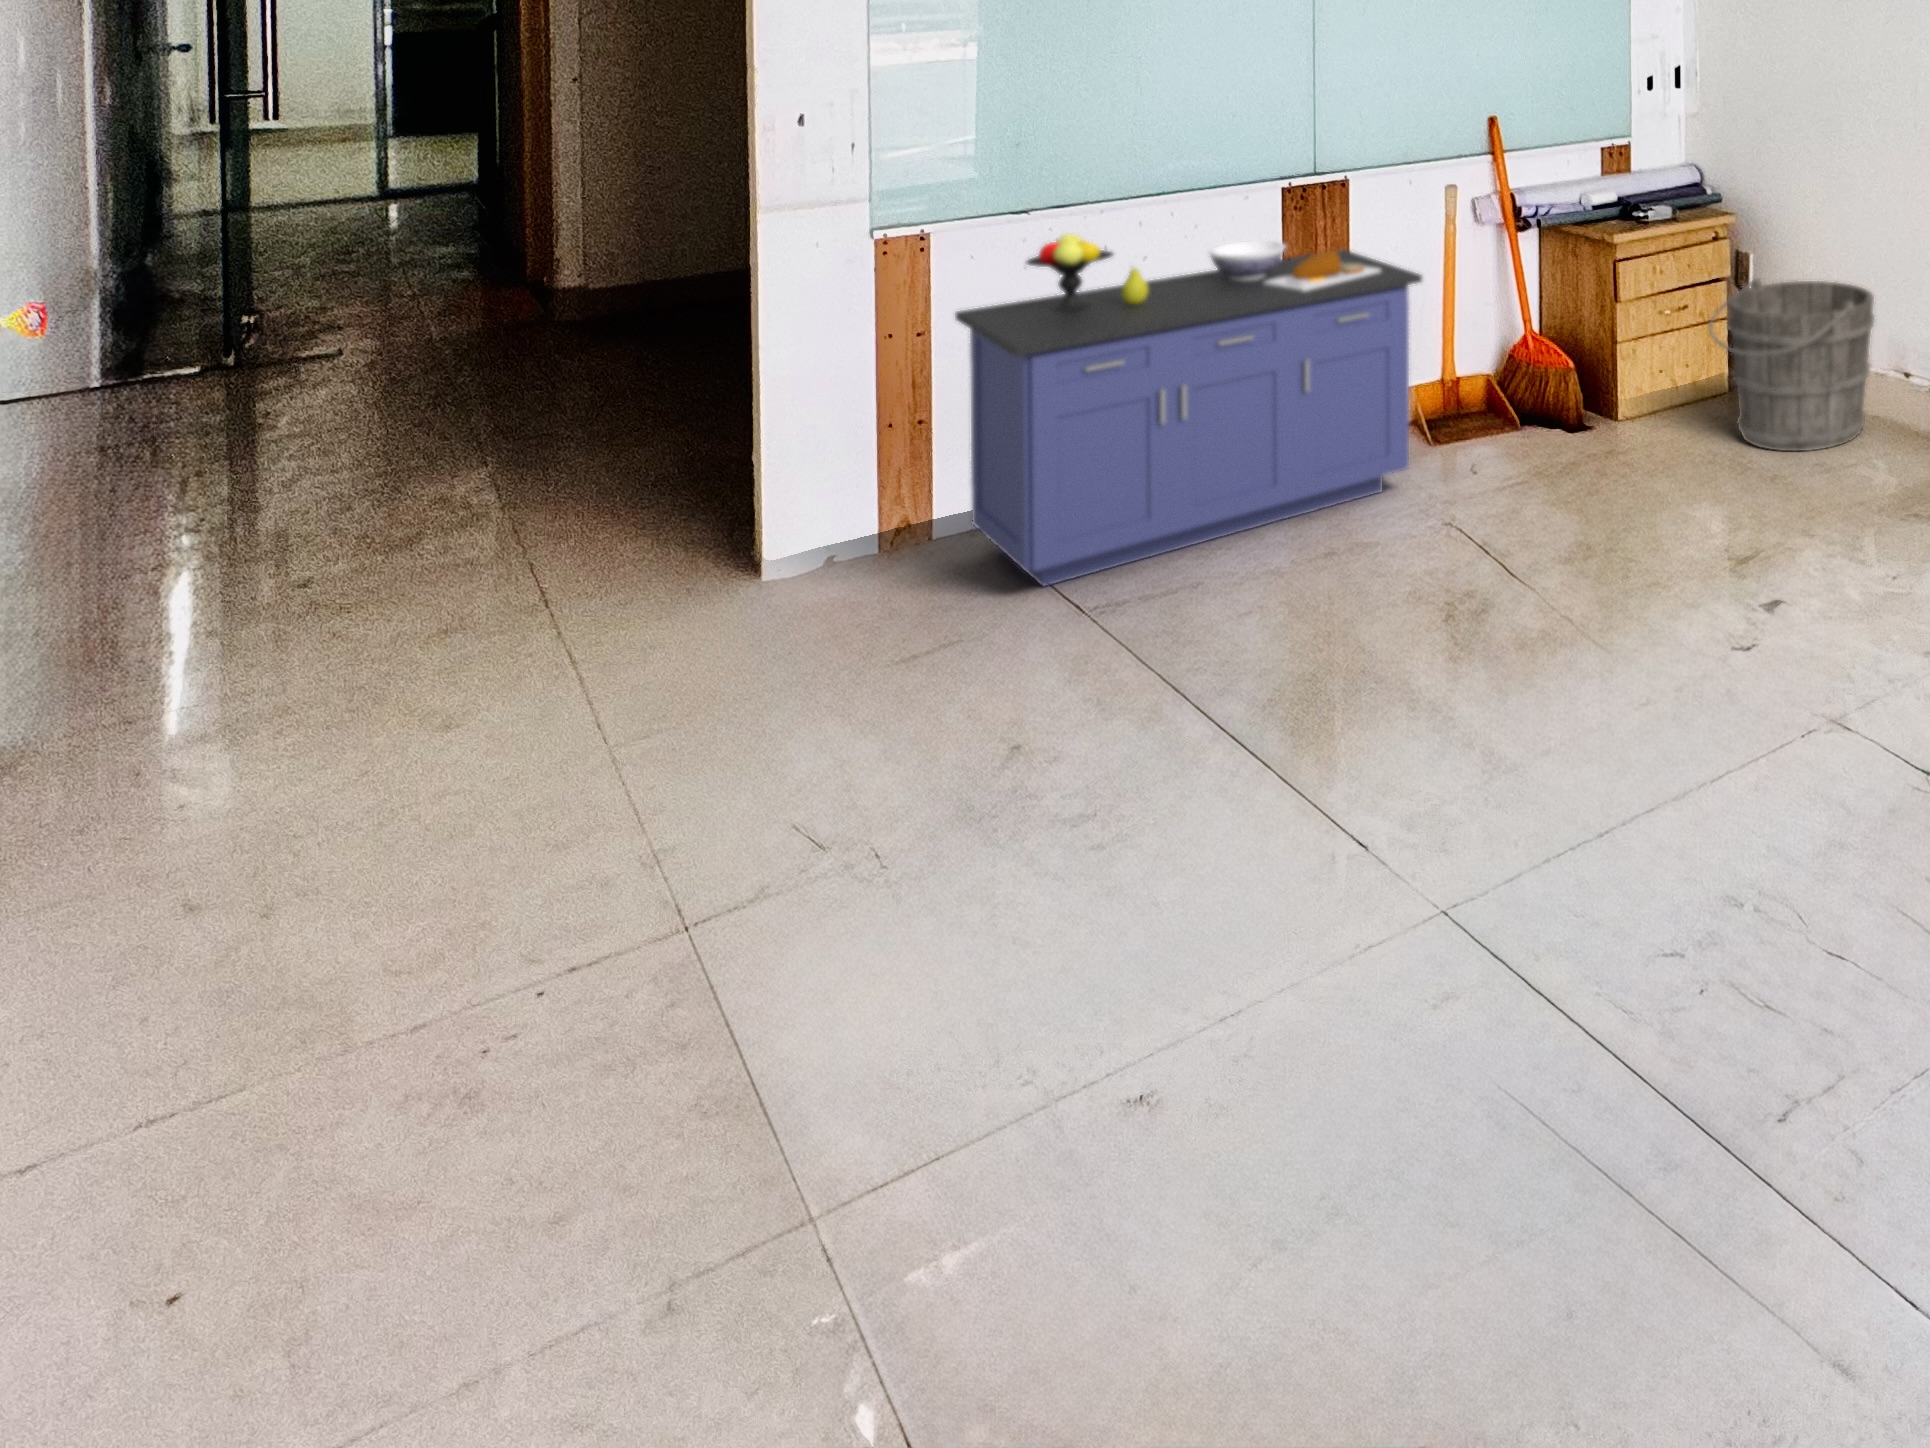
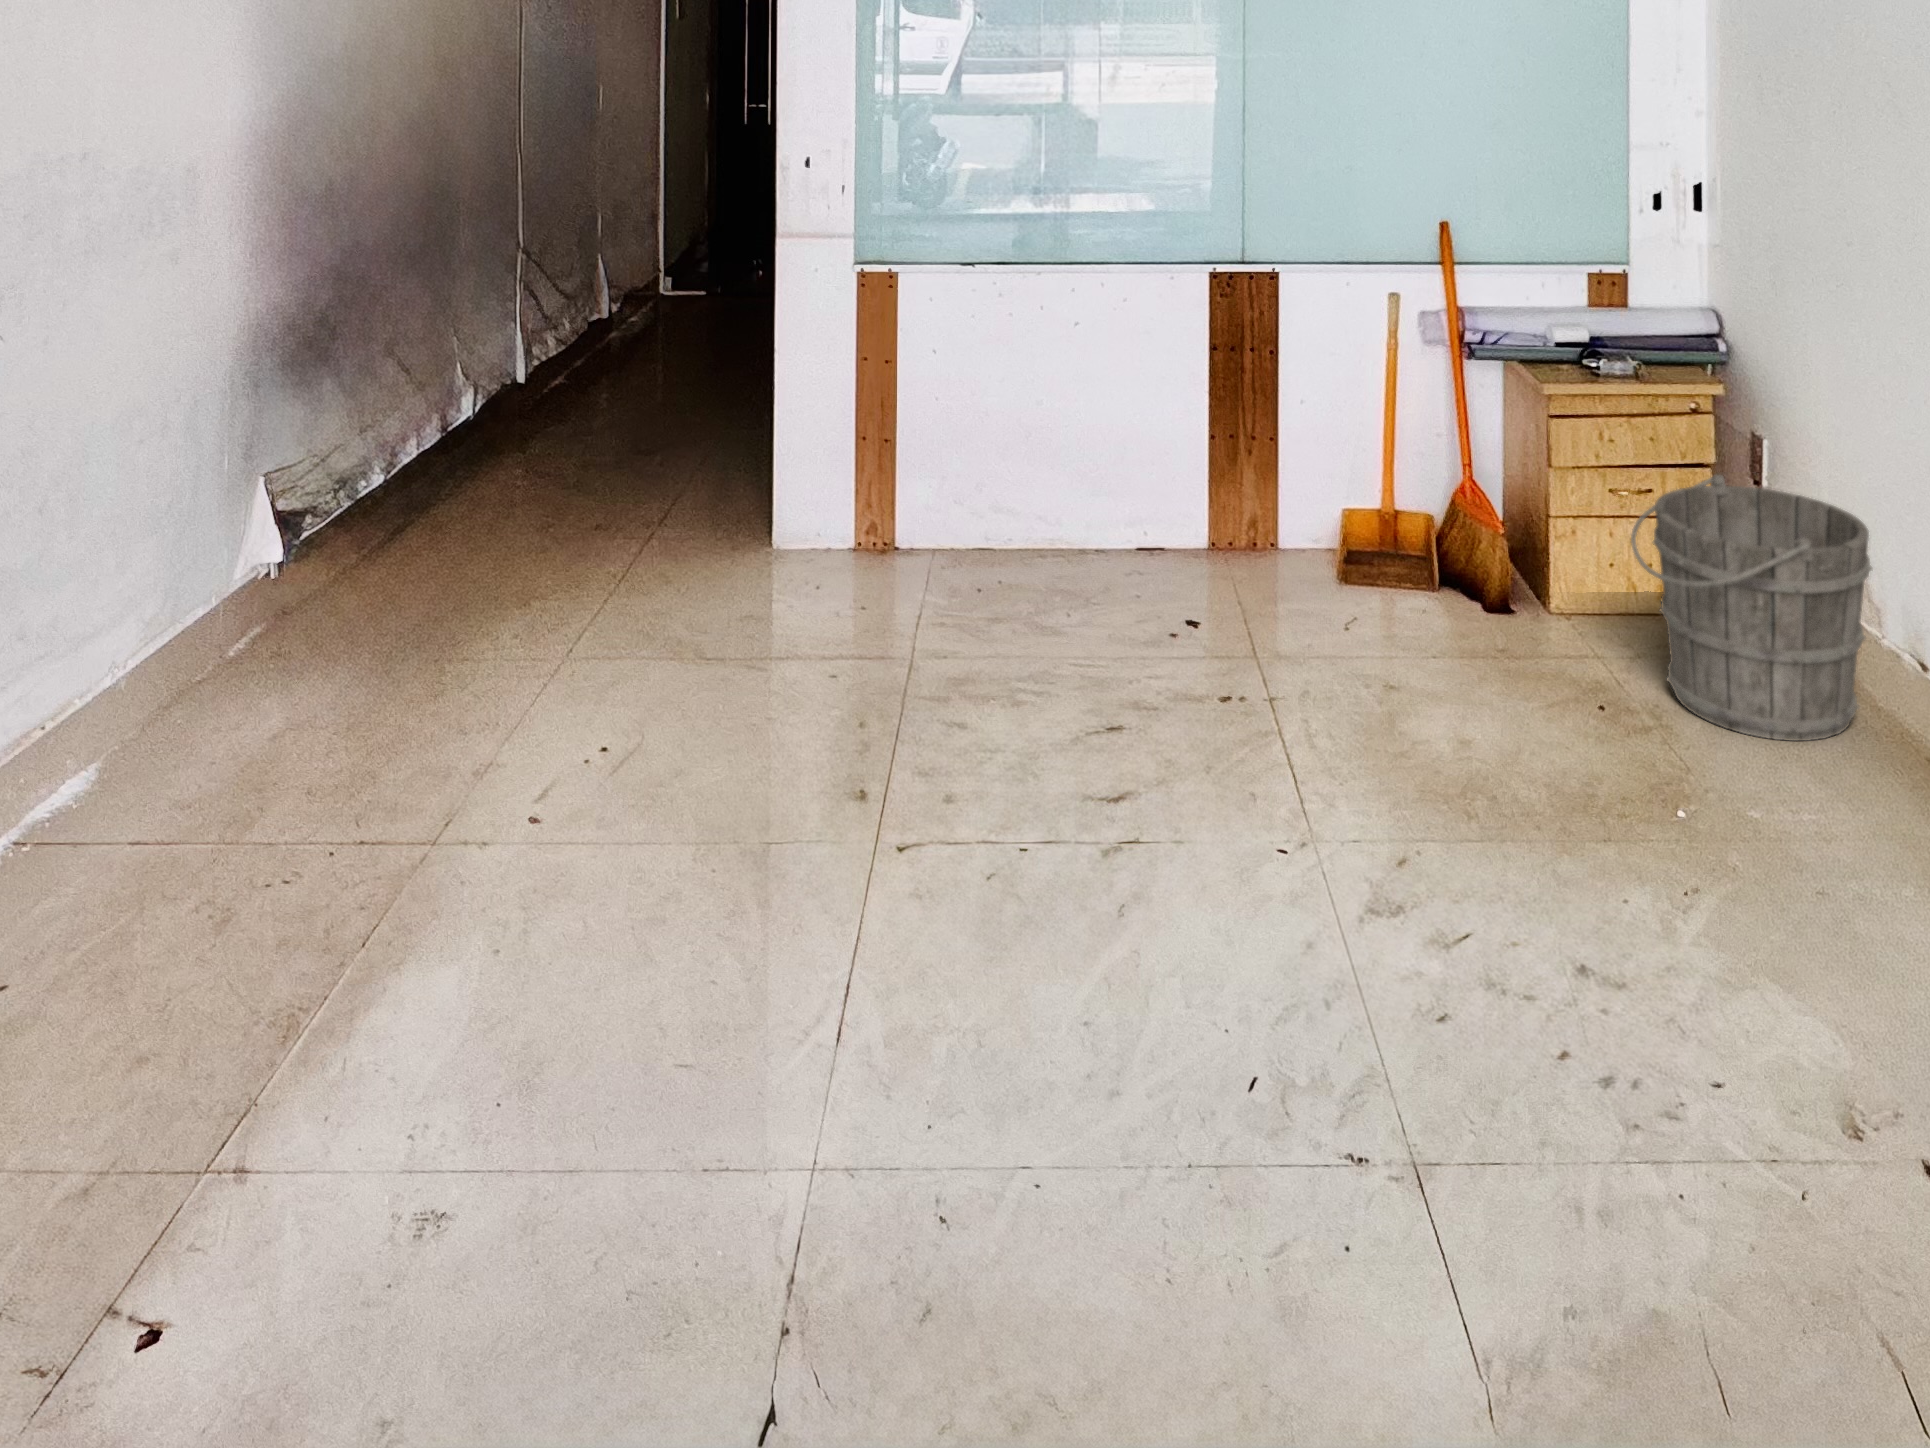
storage cabinet: present [955,234,1422,586] -> none [886,286,1280,617]

